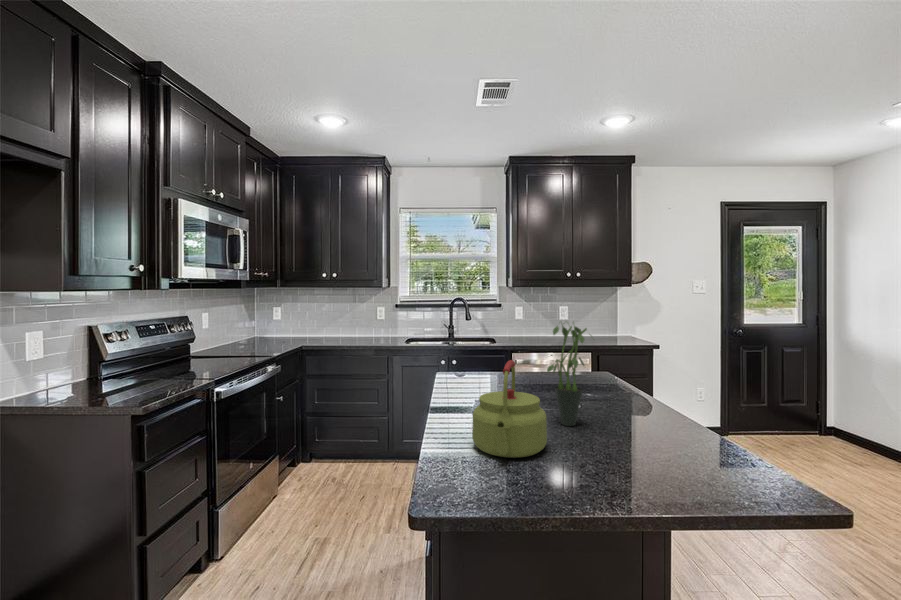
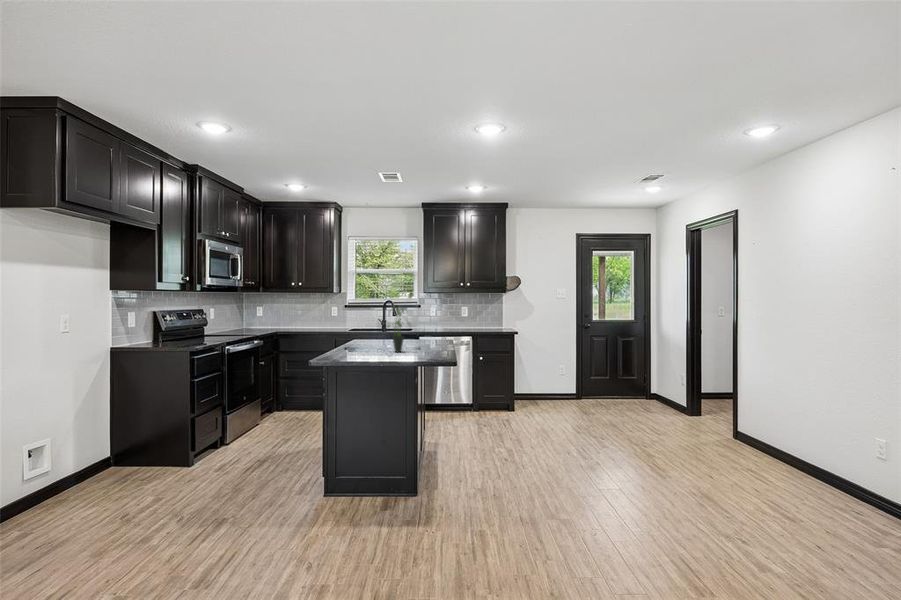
kettle: present [472,360,547,458] -> none [347,320,378,357]

